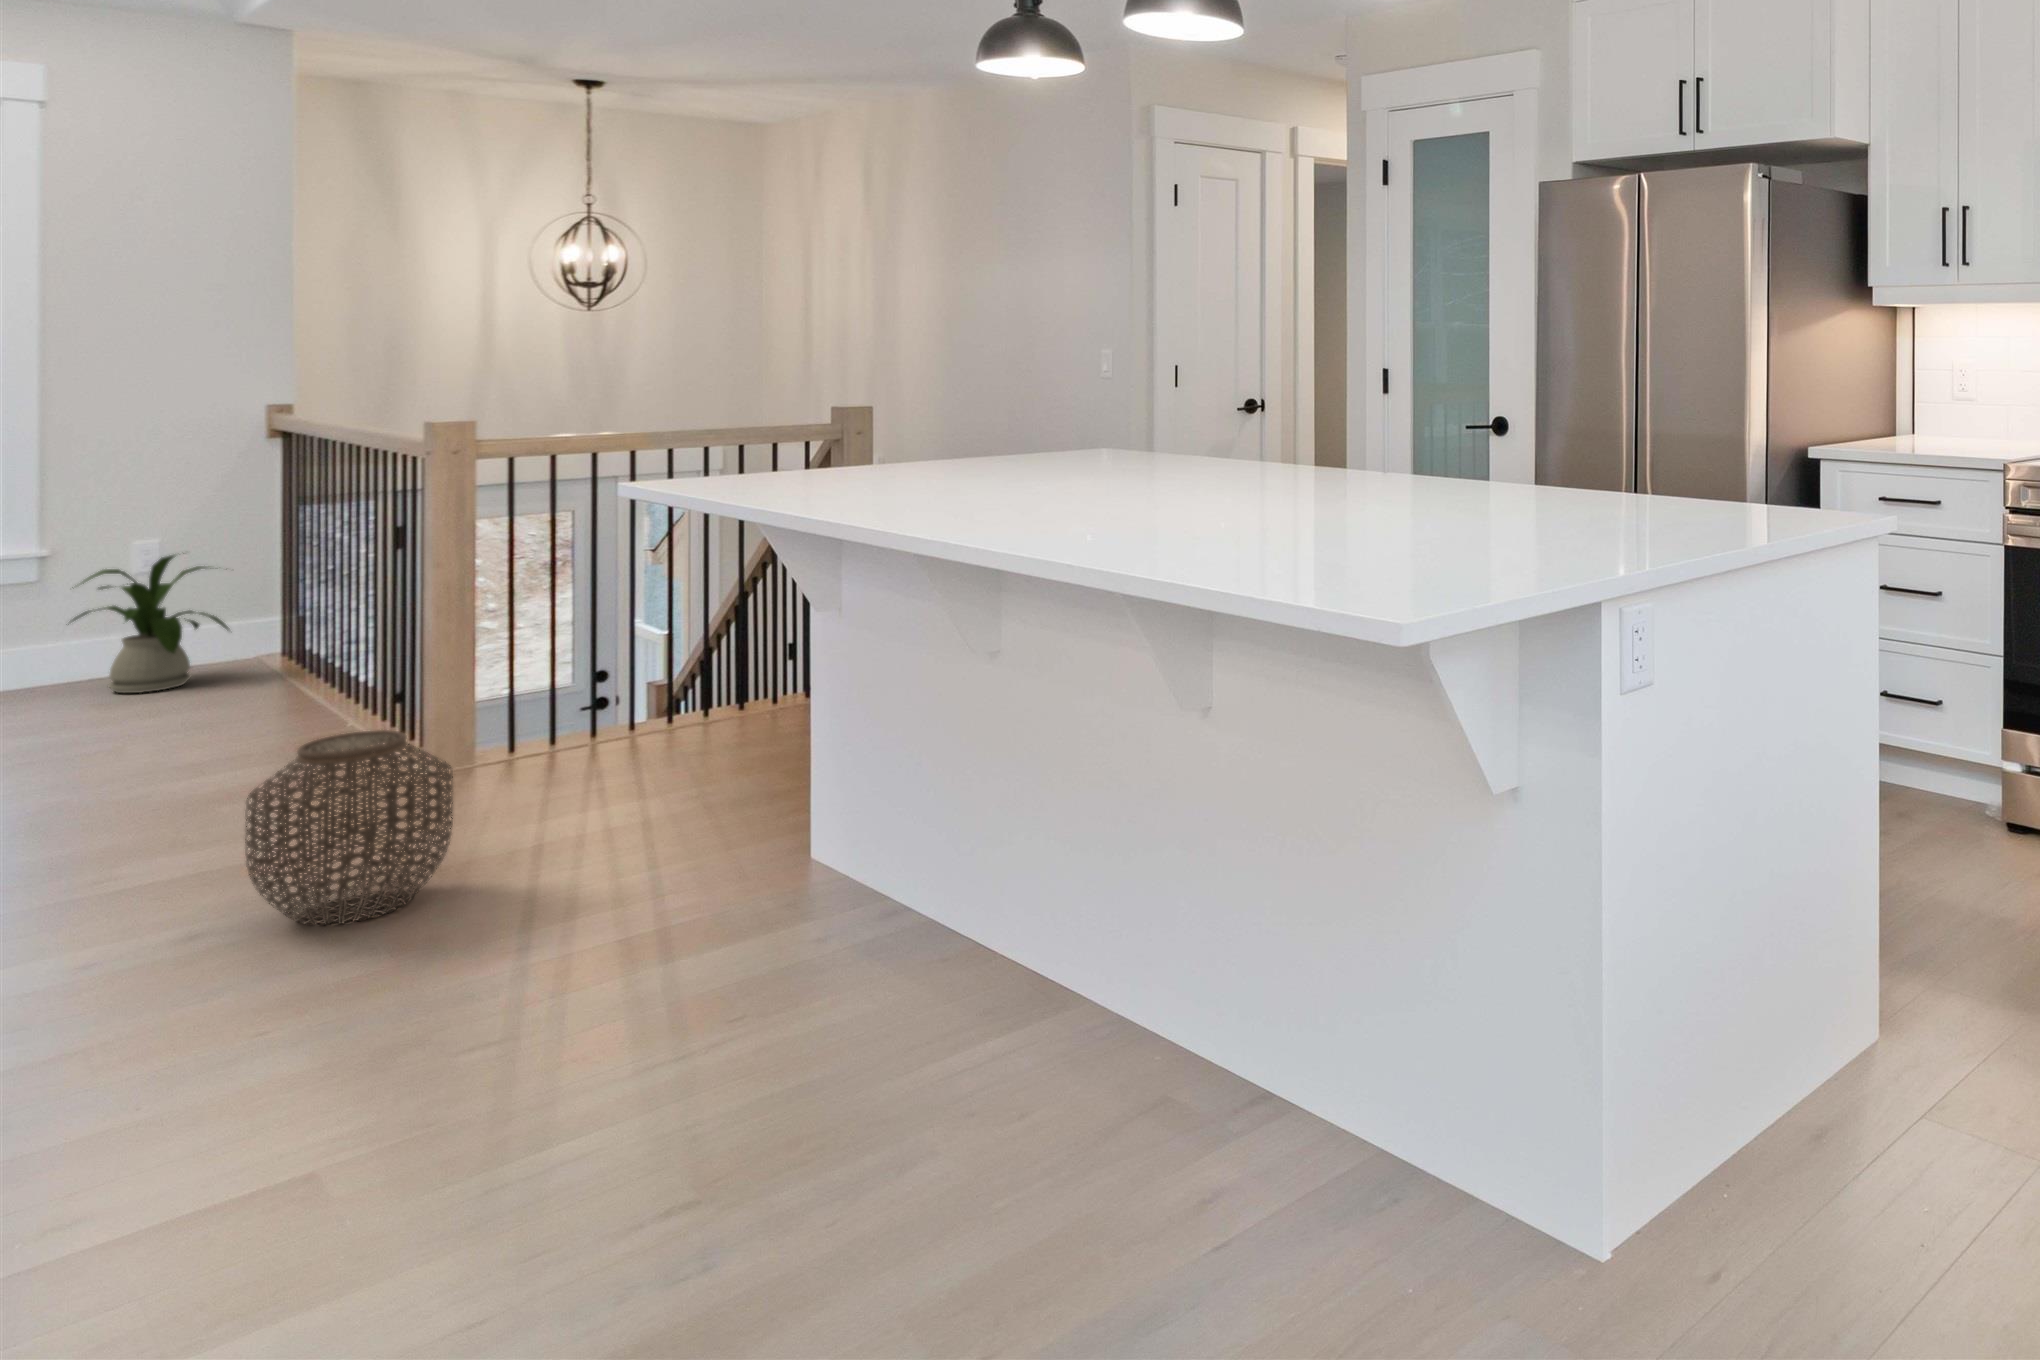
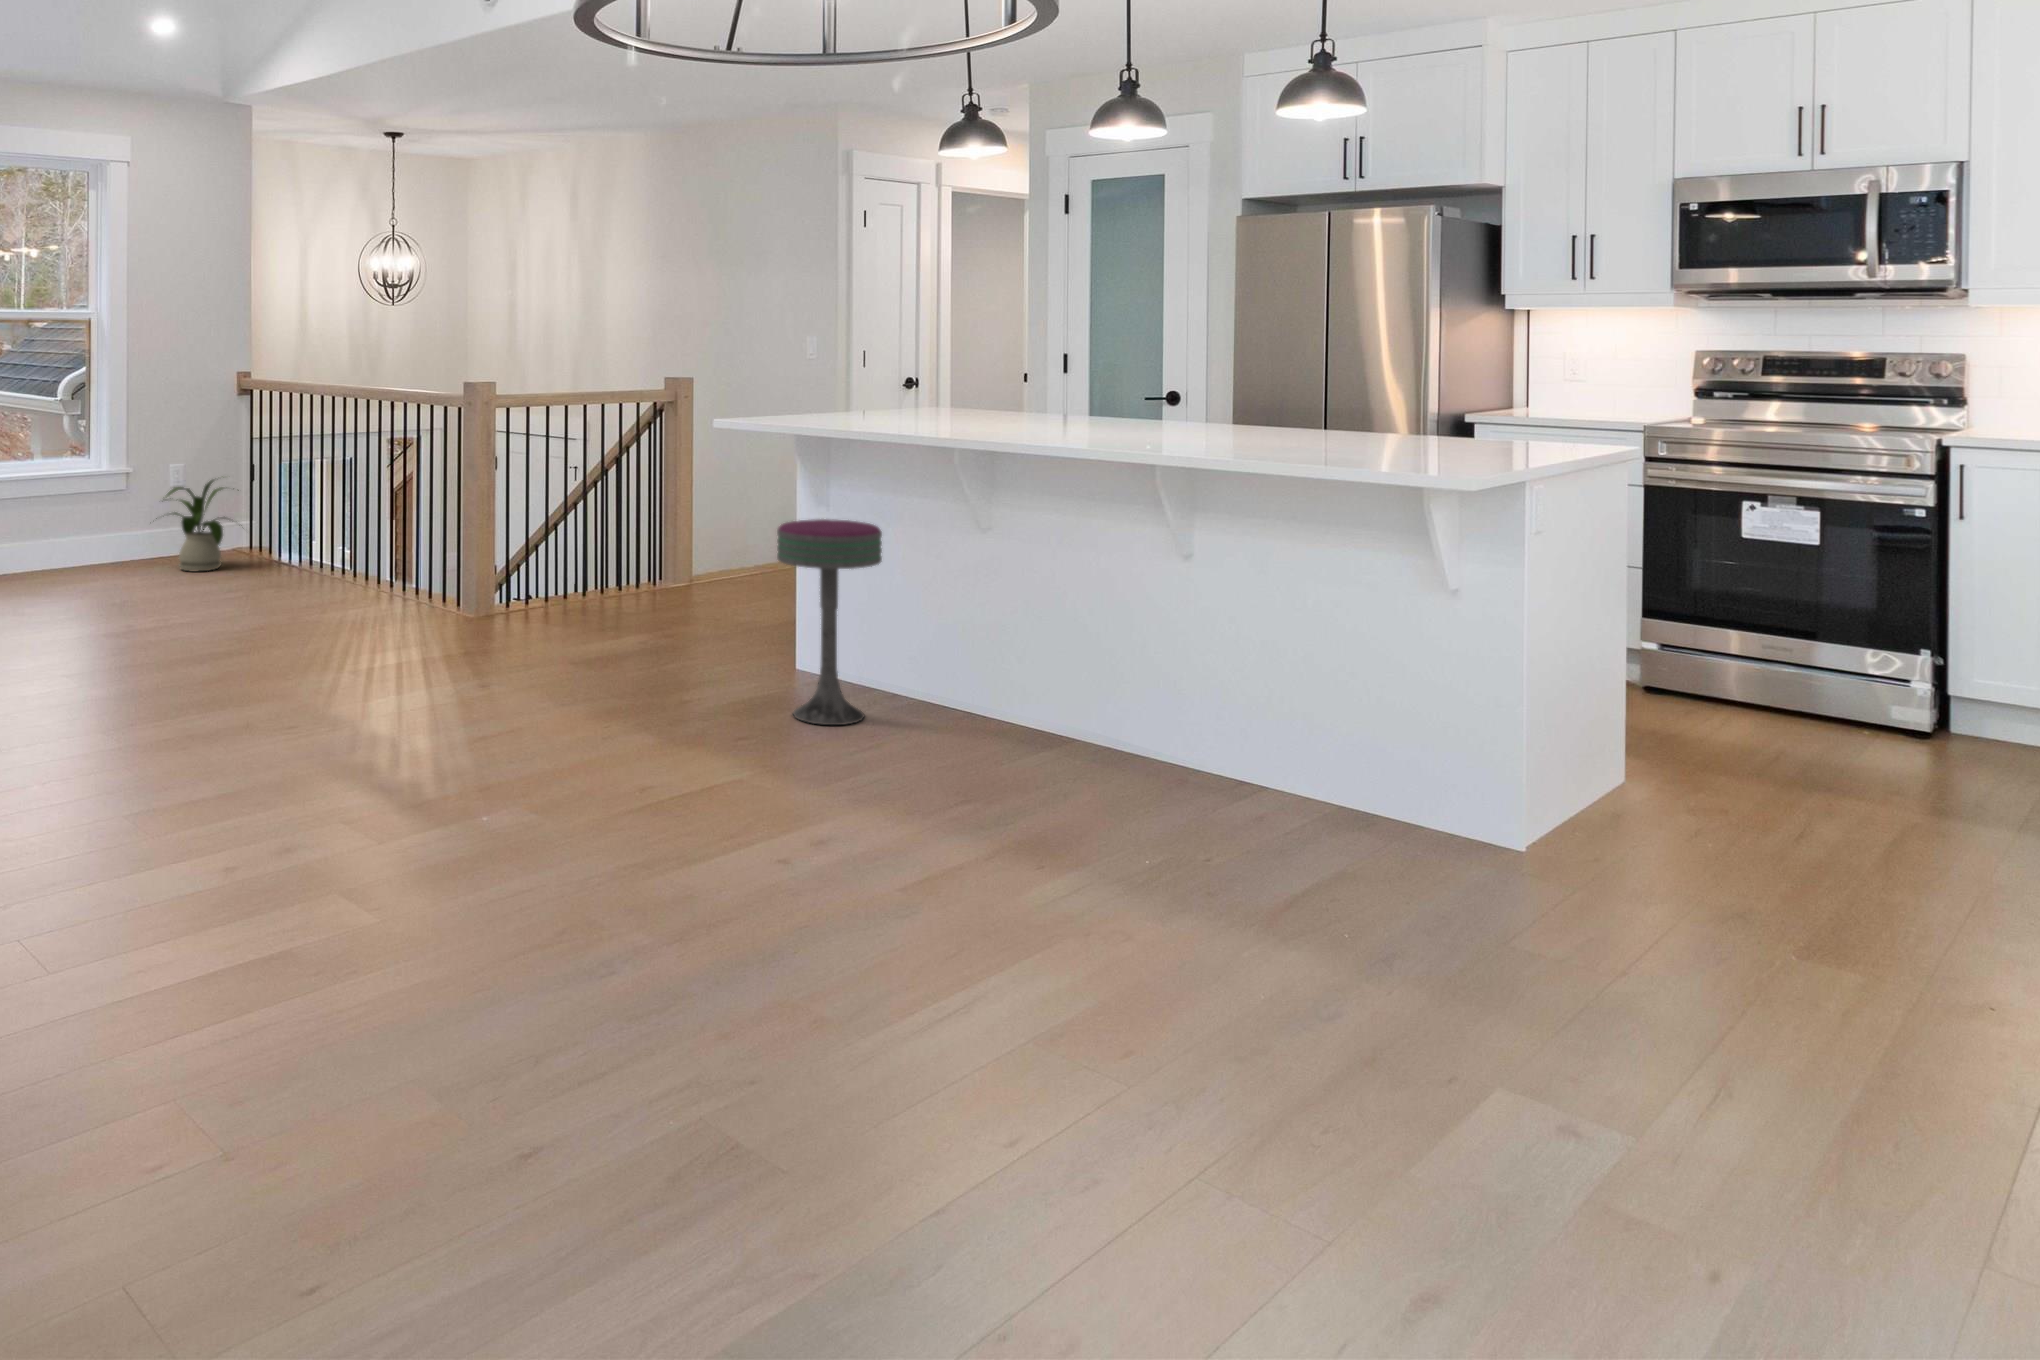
bar stool: none [655,637,844,981] -> present [777,519,882,725]
woven basket: present [245,730,453,925] -> none [495,575,595,690]

